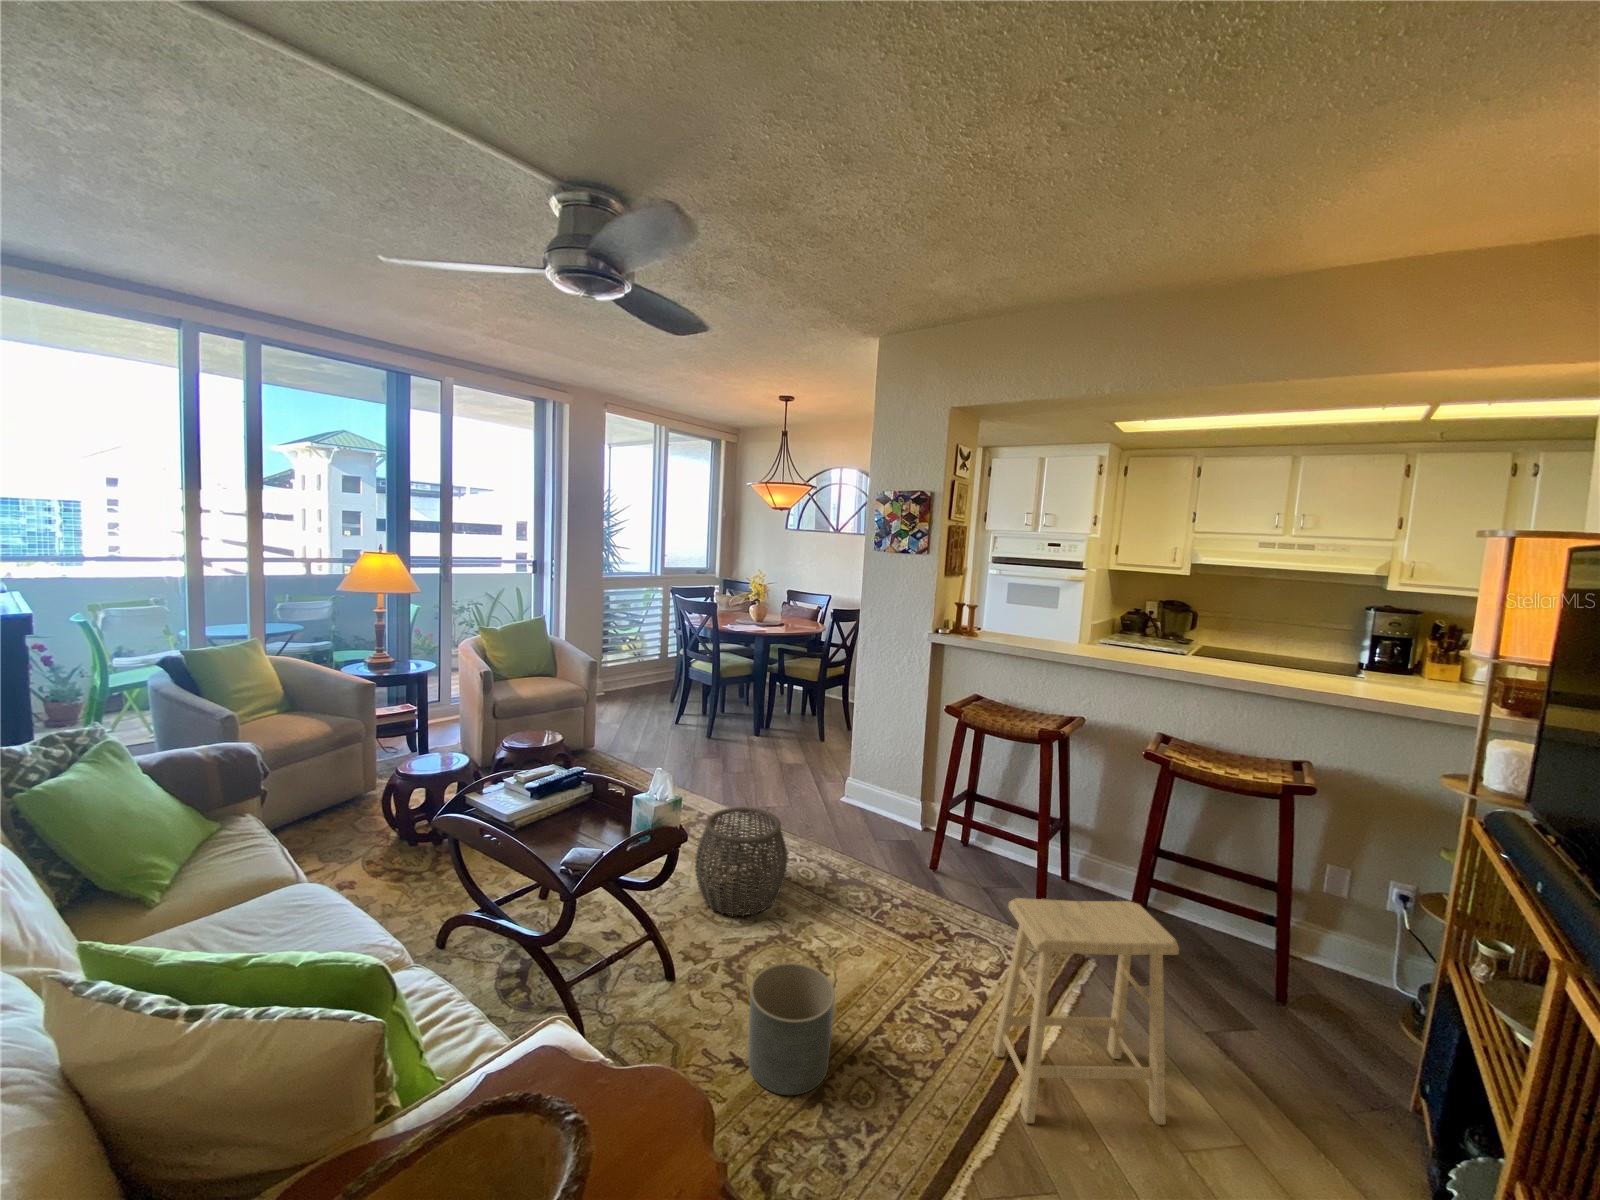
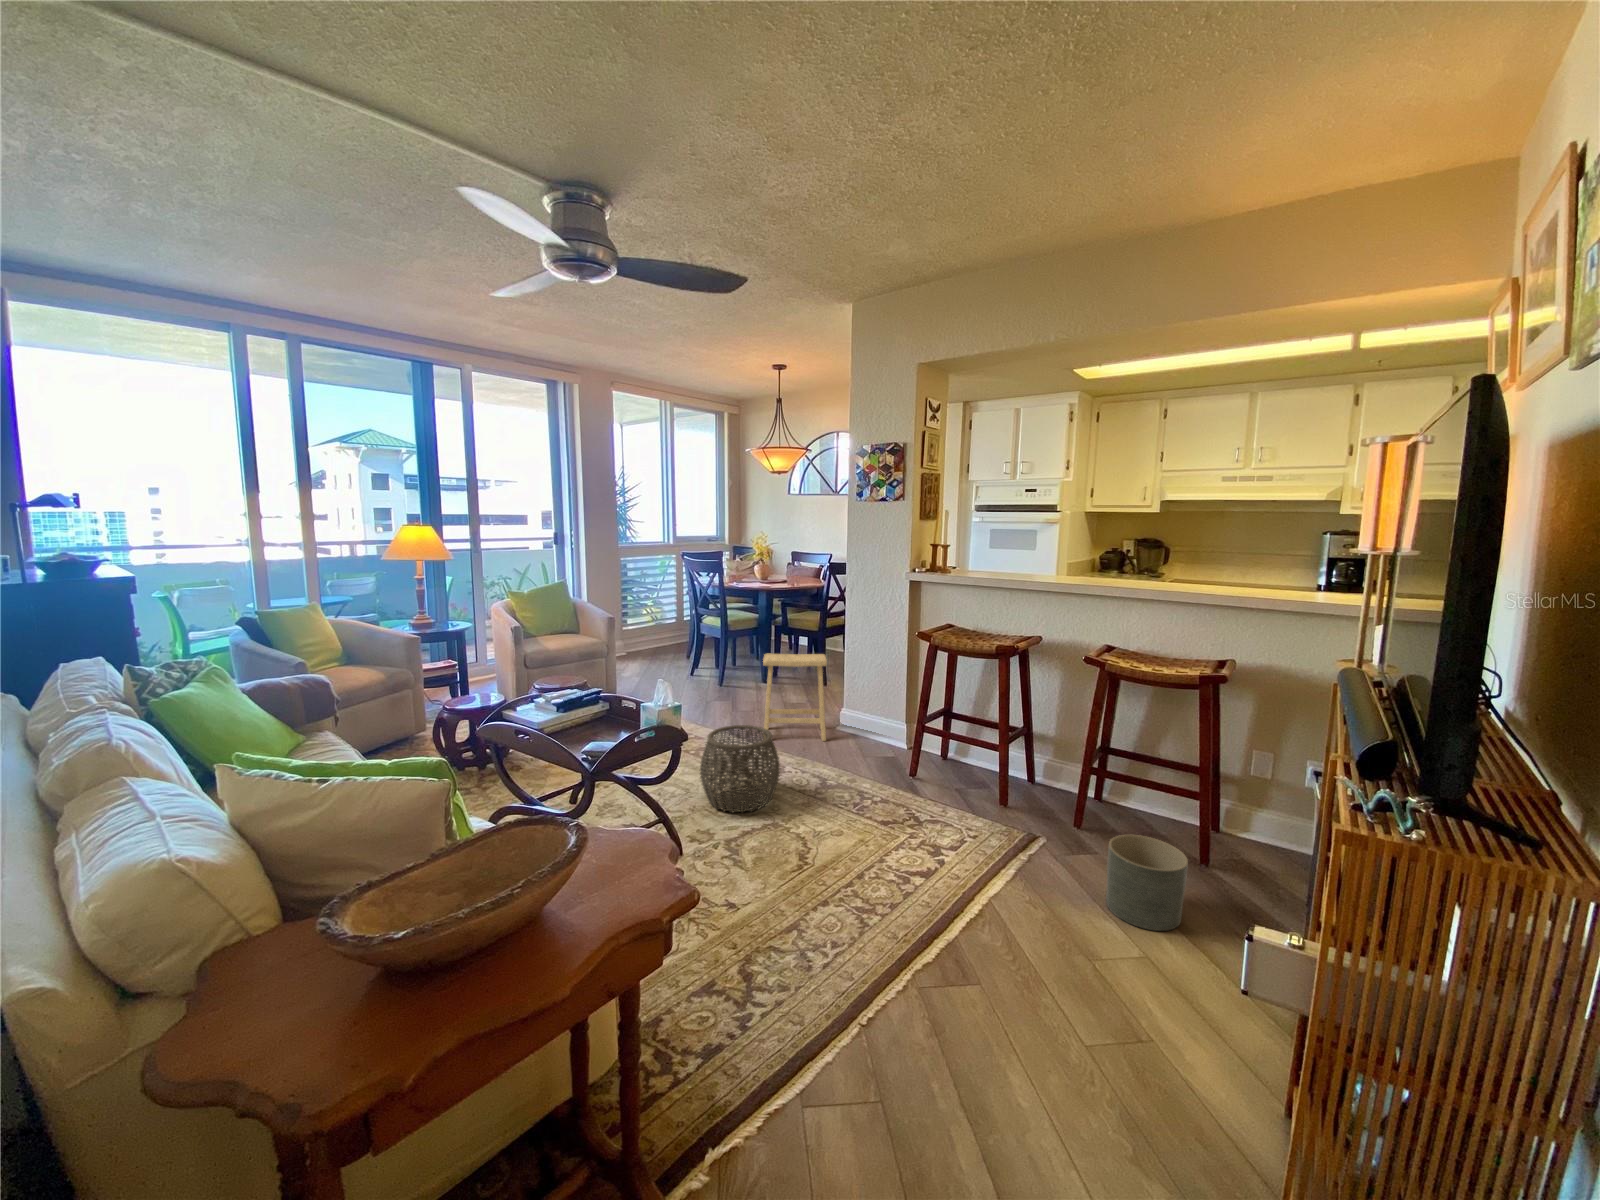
footstool: present [992,898,1179,1125] -> present [763,653,827,741]
planter: present [748,963,835,1095] -> present [1106,835,1188,931]

